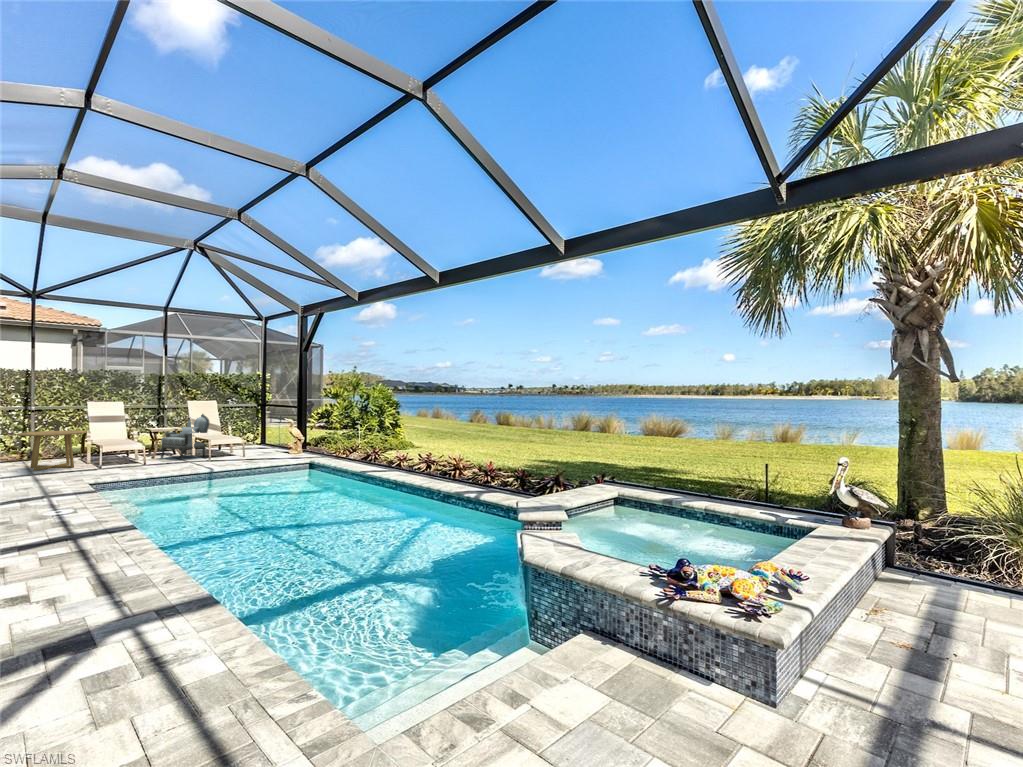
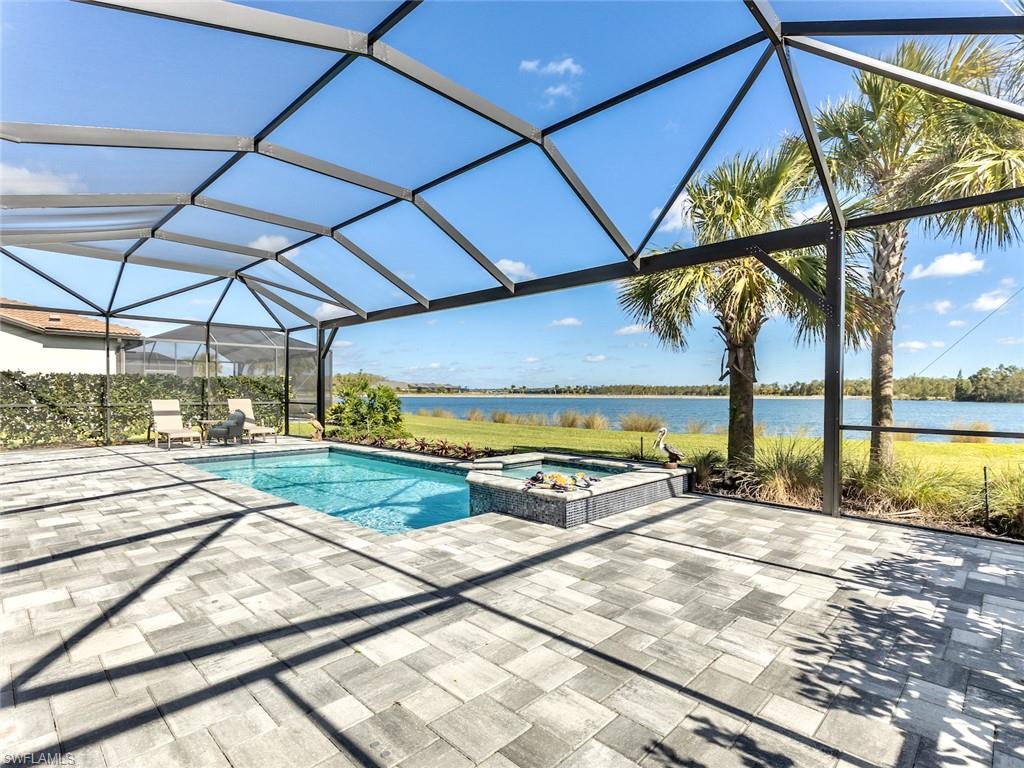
round table: present [17,431,87,471] -> none [103,422,154,453]

